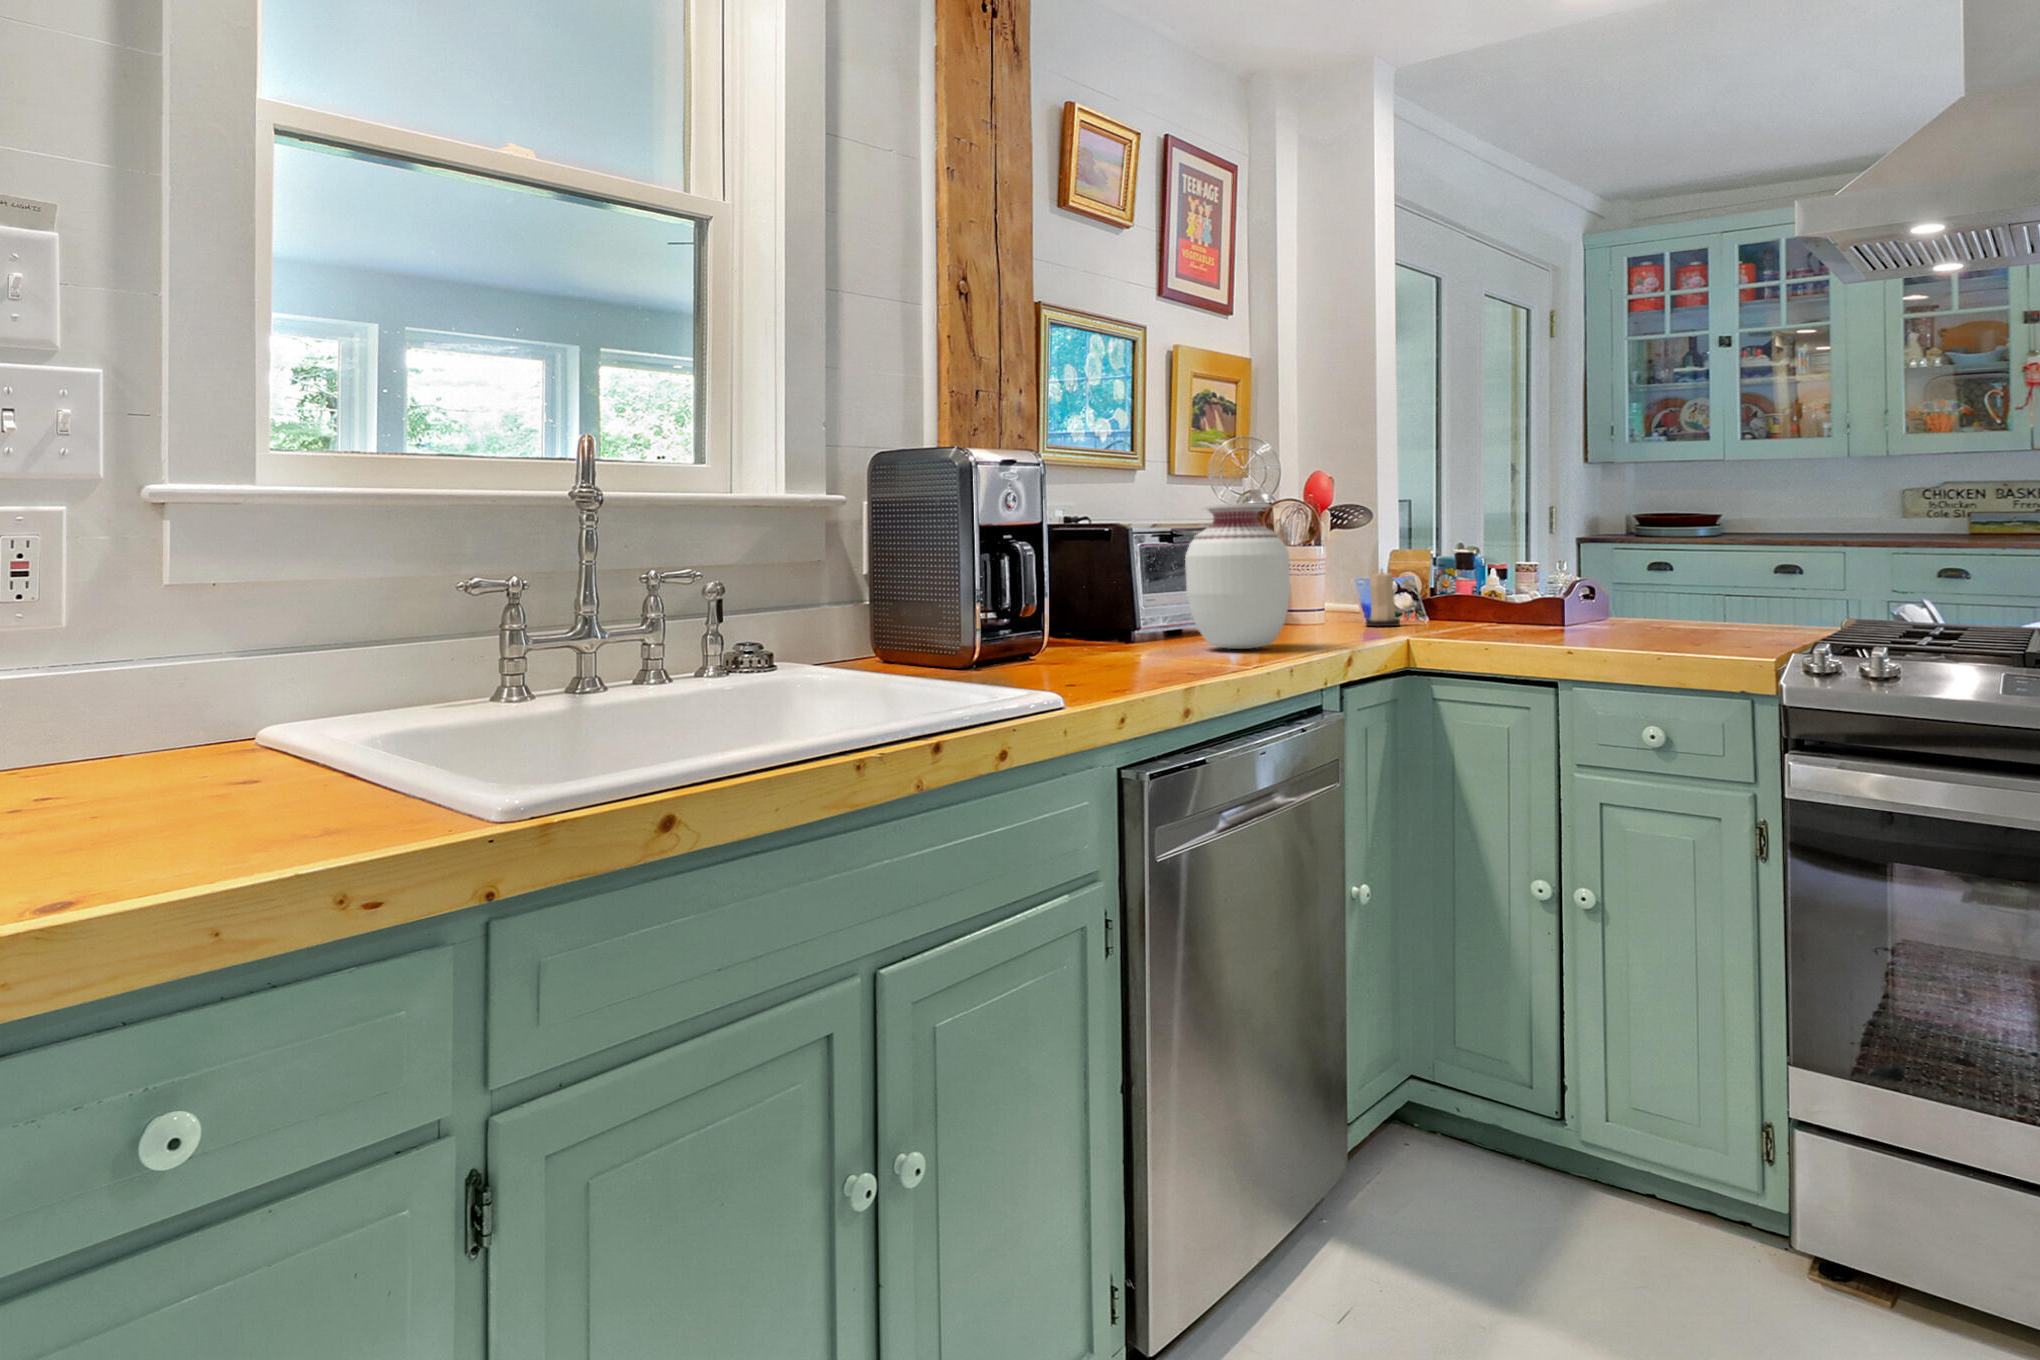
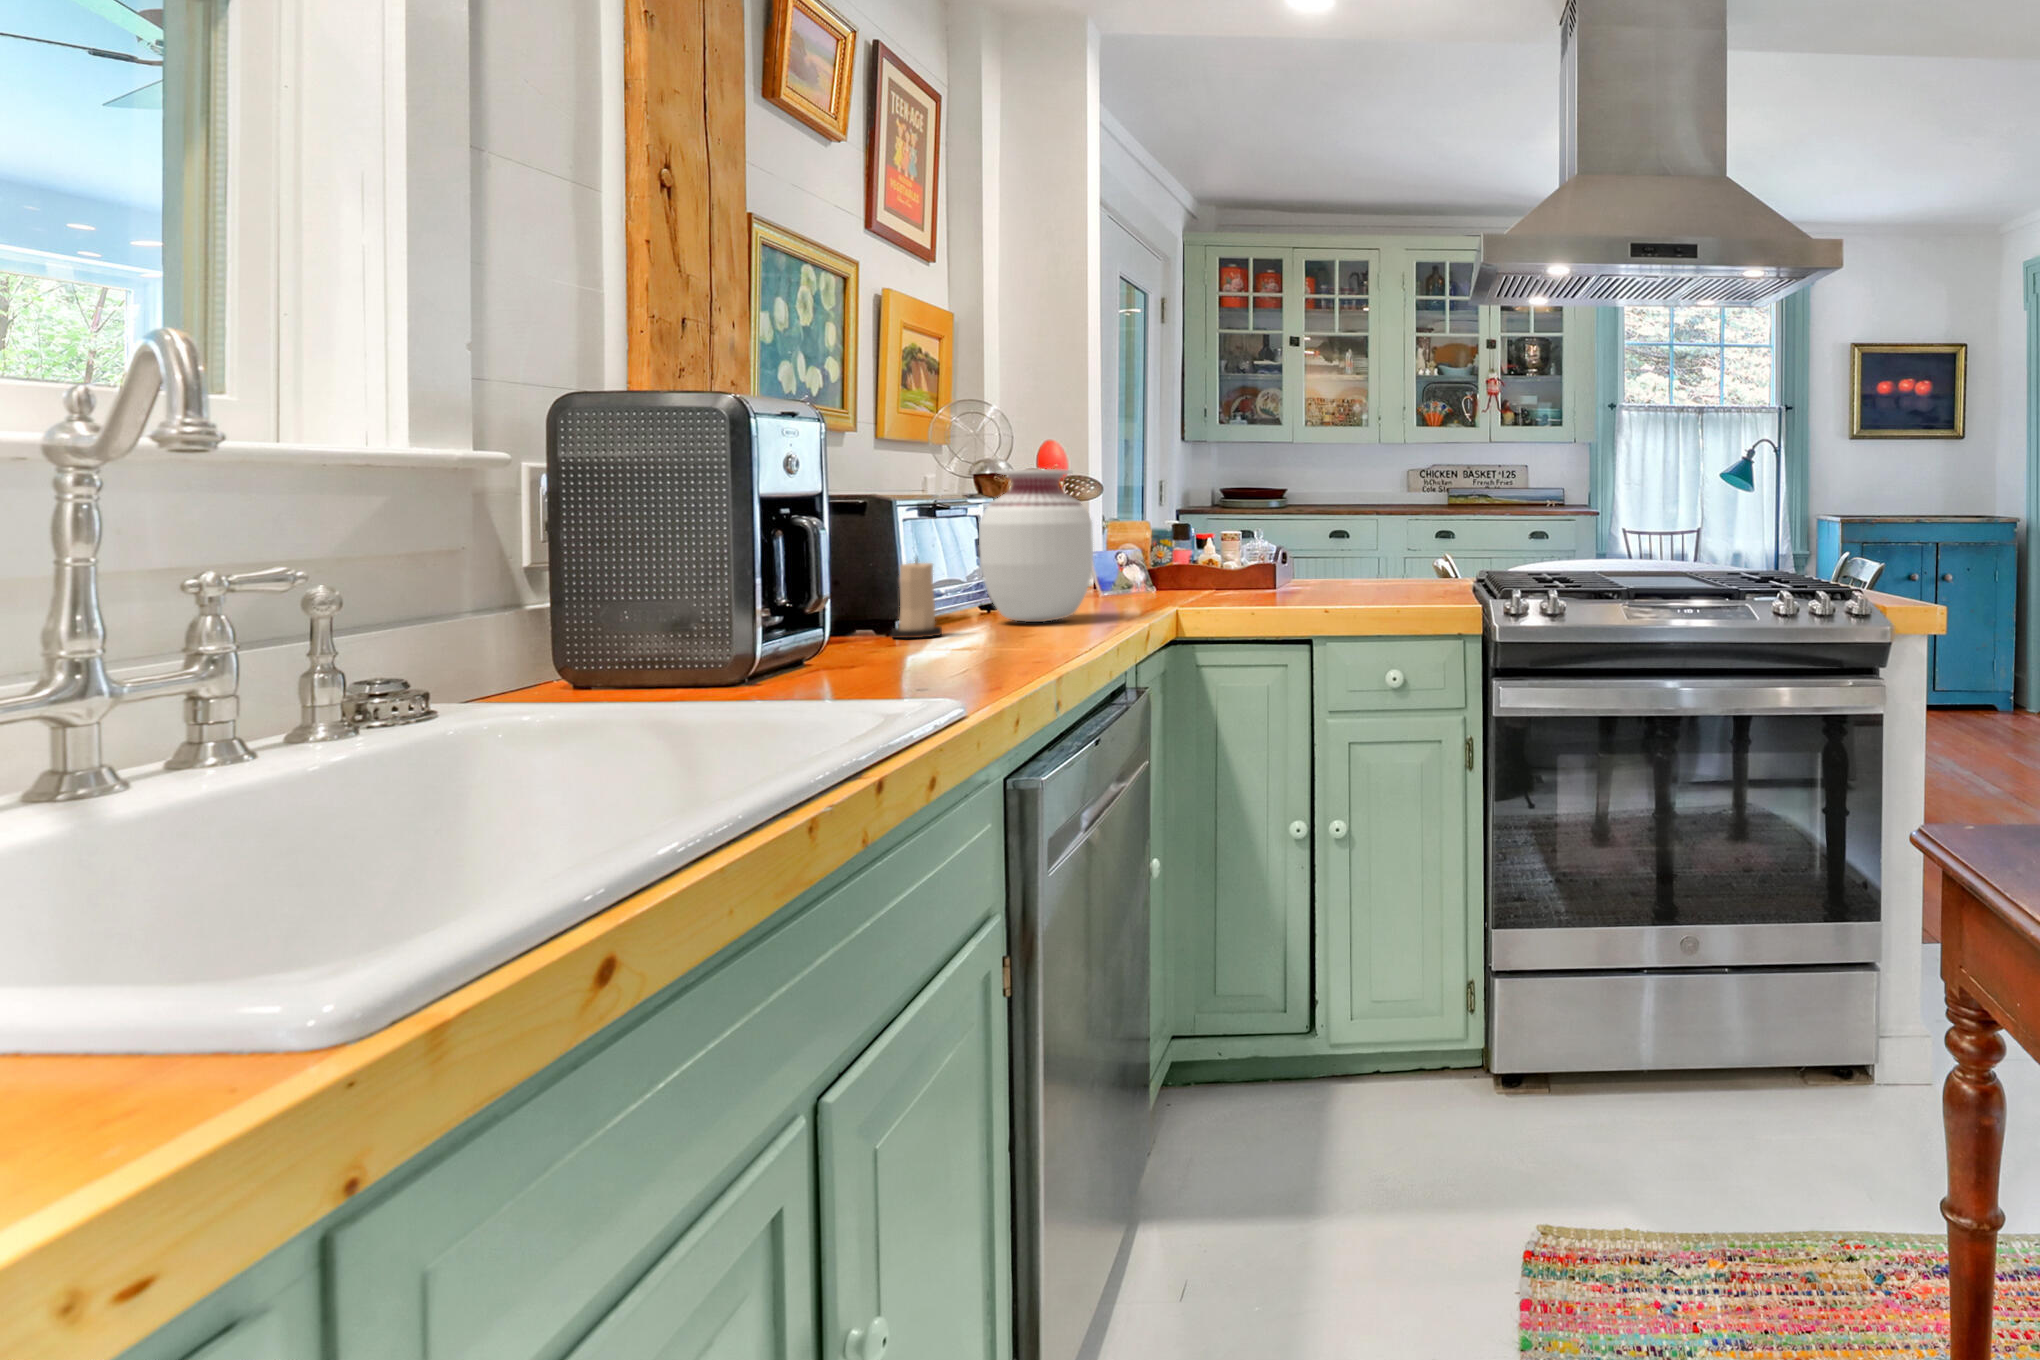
candle: present [1366,571,1400,626] -> present [892,558,942,638]

